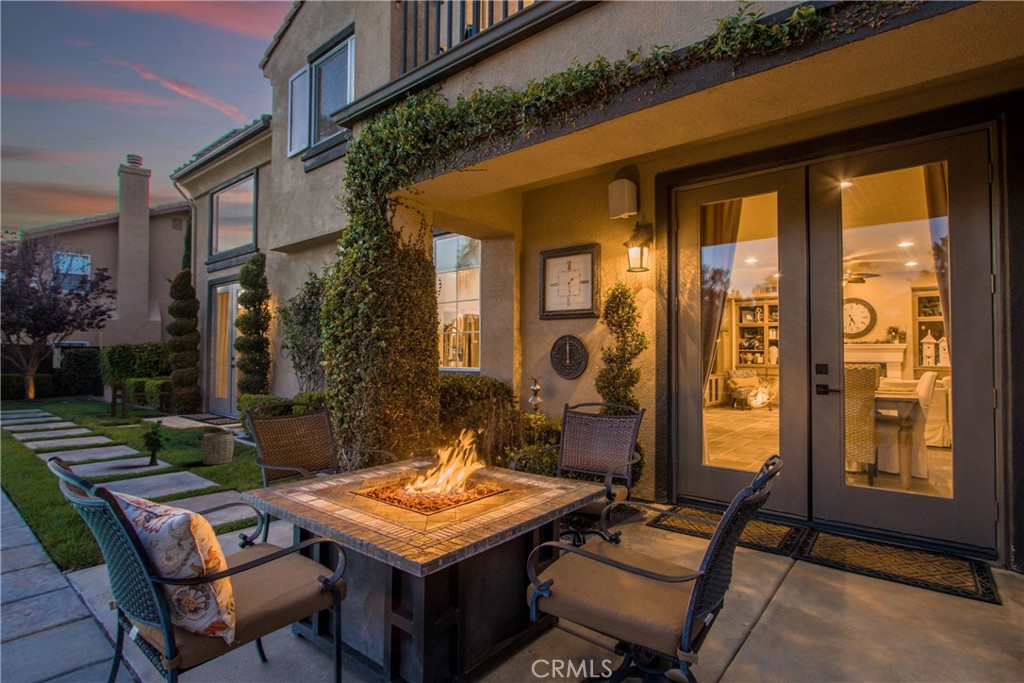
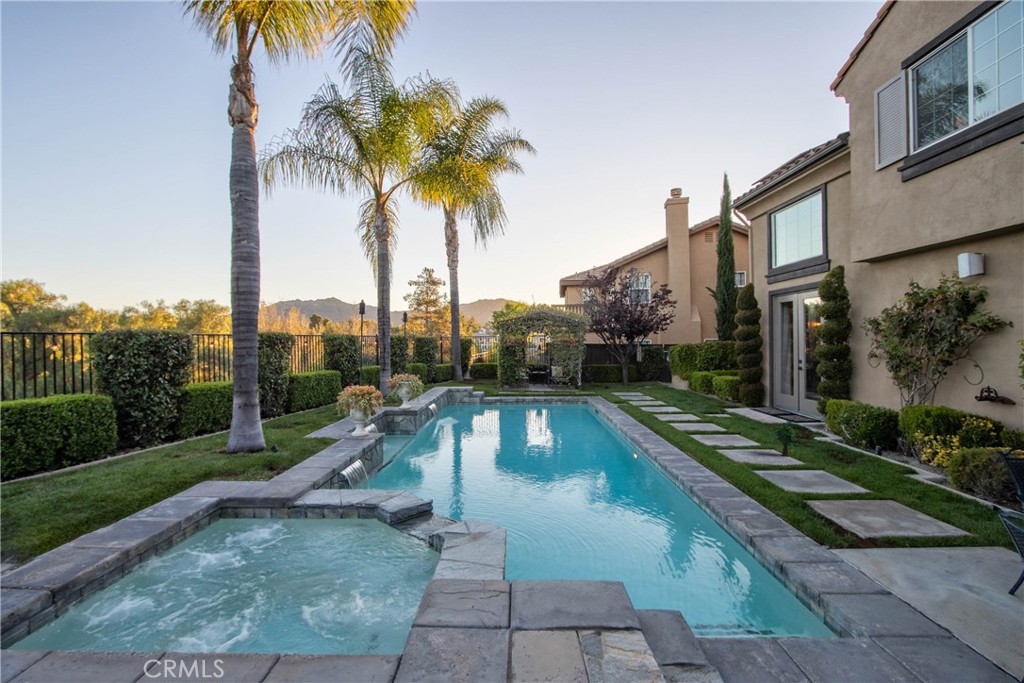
bench: present [111,381,175,418] -> none [700,379,746,407]
woven basket: present [201,432,234,465] -> none [826,436,855,465]

